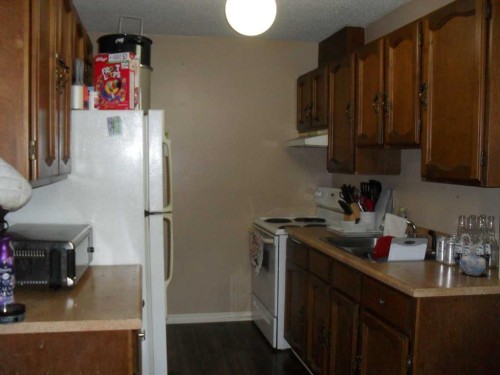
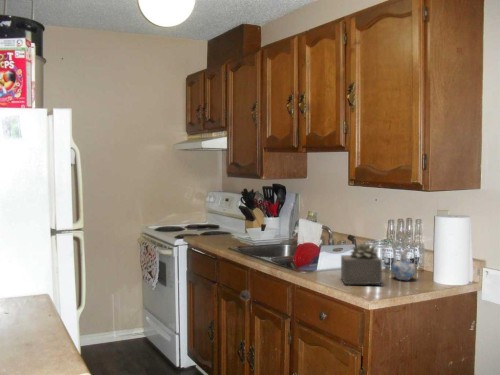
succulent plant: none [402,233,442,276] -> present [341,243,382,284]

